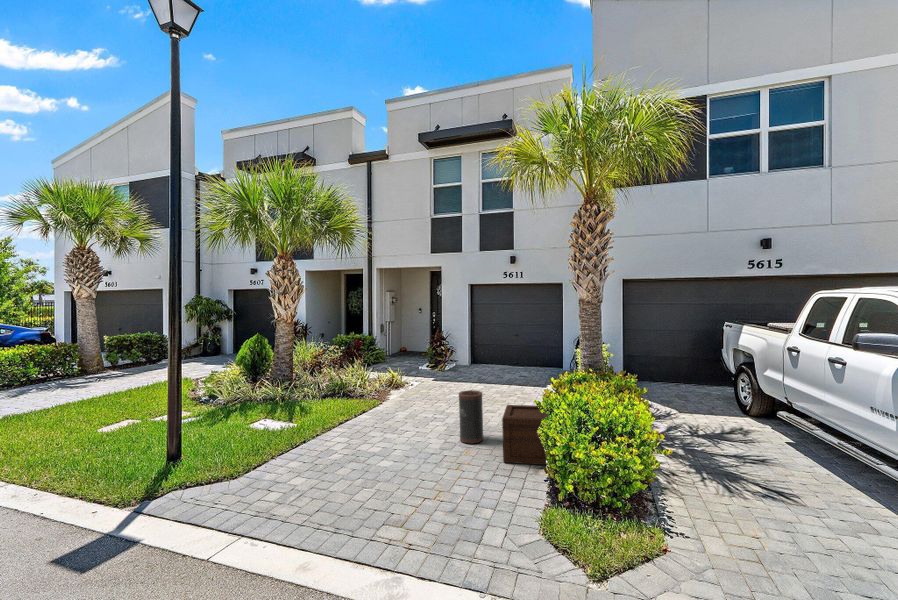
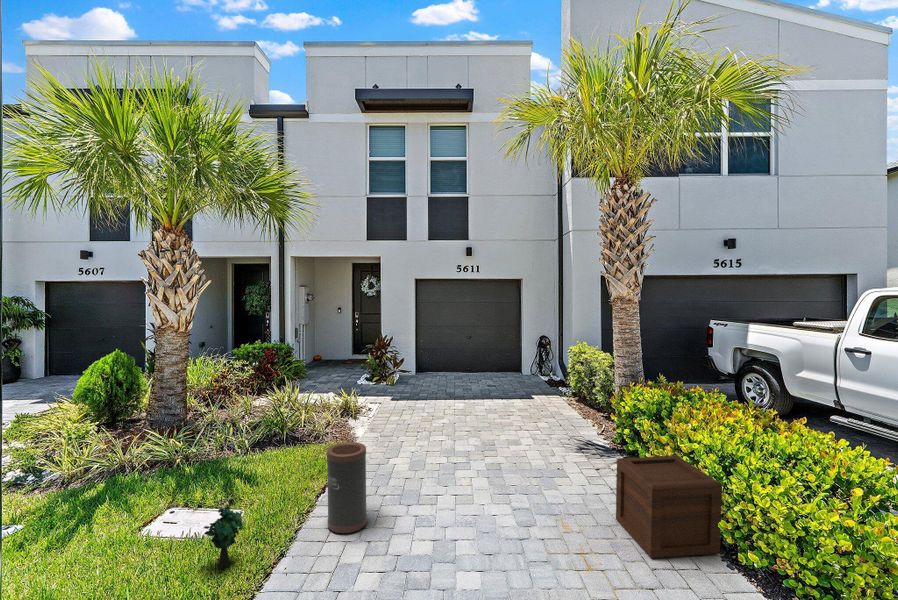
trash can: present [459,390,483,444] -> present [327,442,367,534]
decorative plant: none [268,408,290,443] -> present [204,499,244,569]

